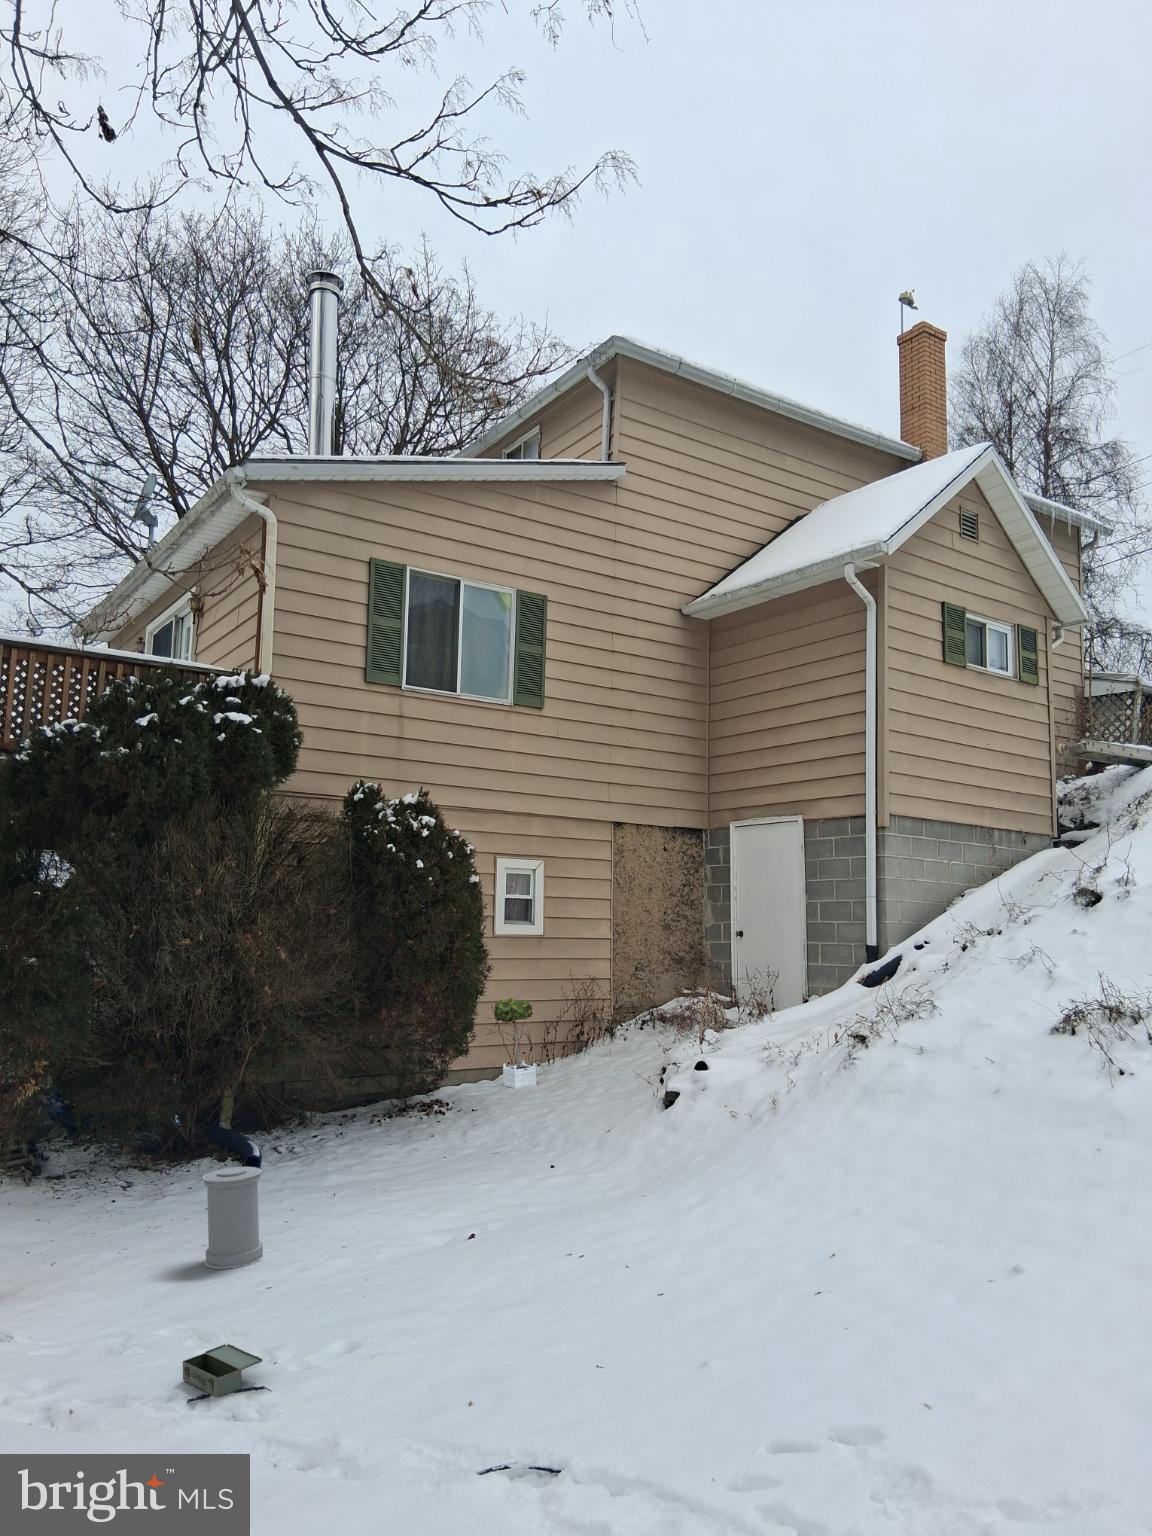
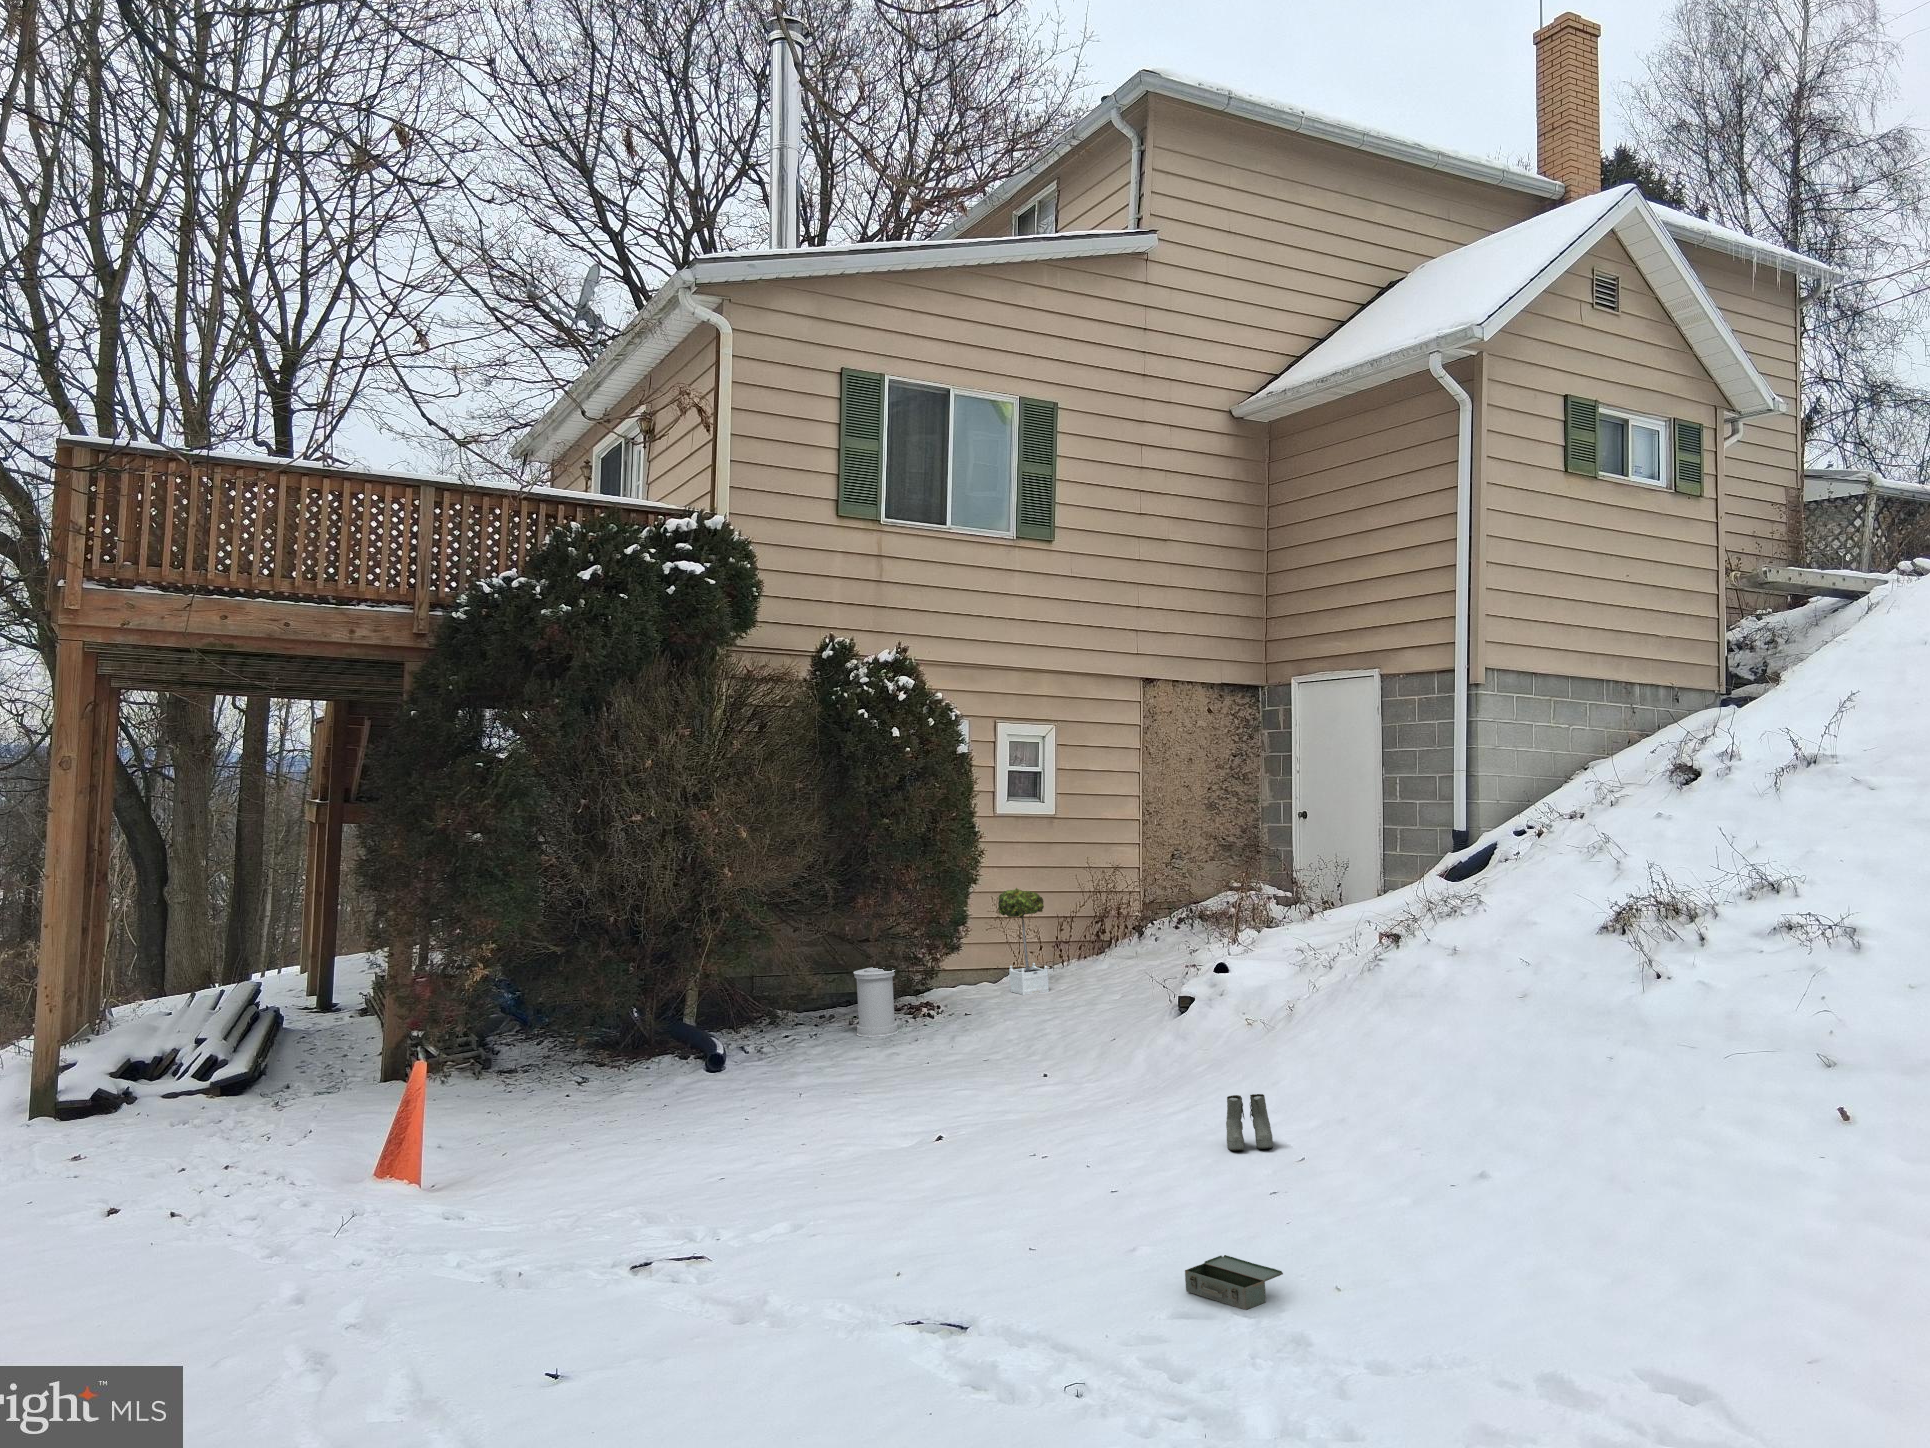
trash can: present [203,1167,264,1269] -> present [854,968,898,1037]
boots: none [749,1189,793,1245] -> present [1226,1094,1273,1151]
toolbox: present [183,1344,262,1397] -> present [1185,1255,1283,1310]

